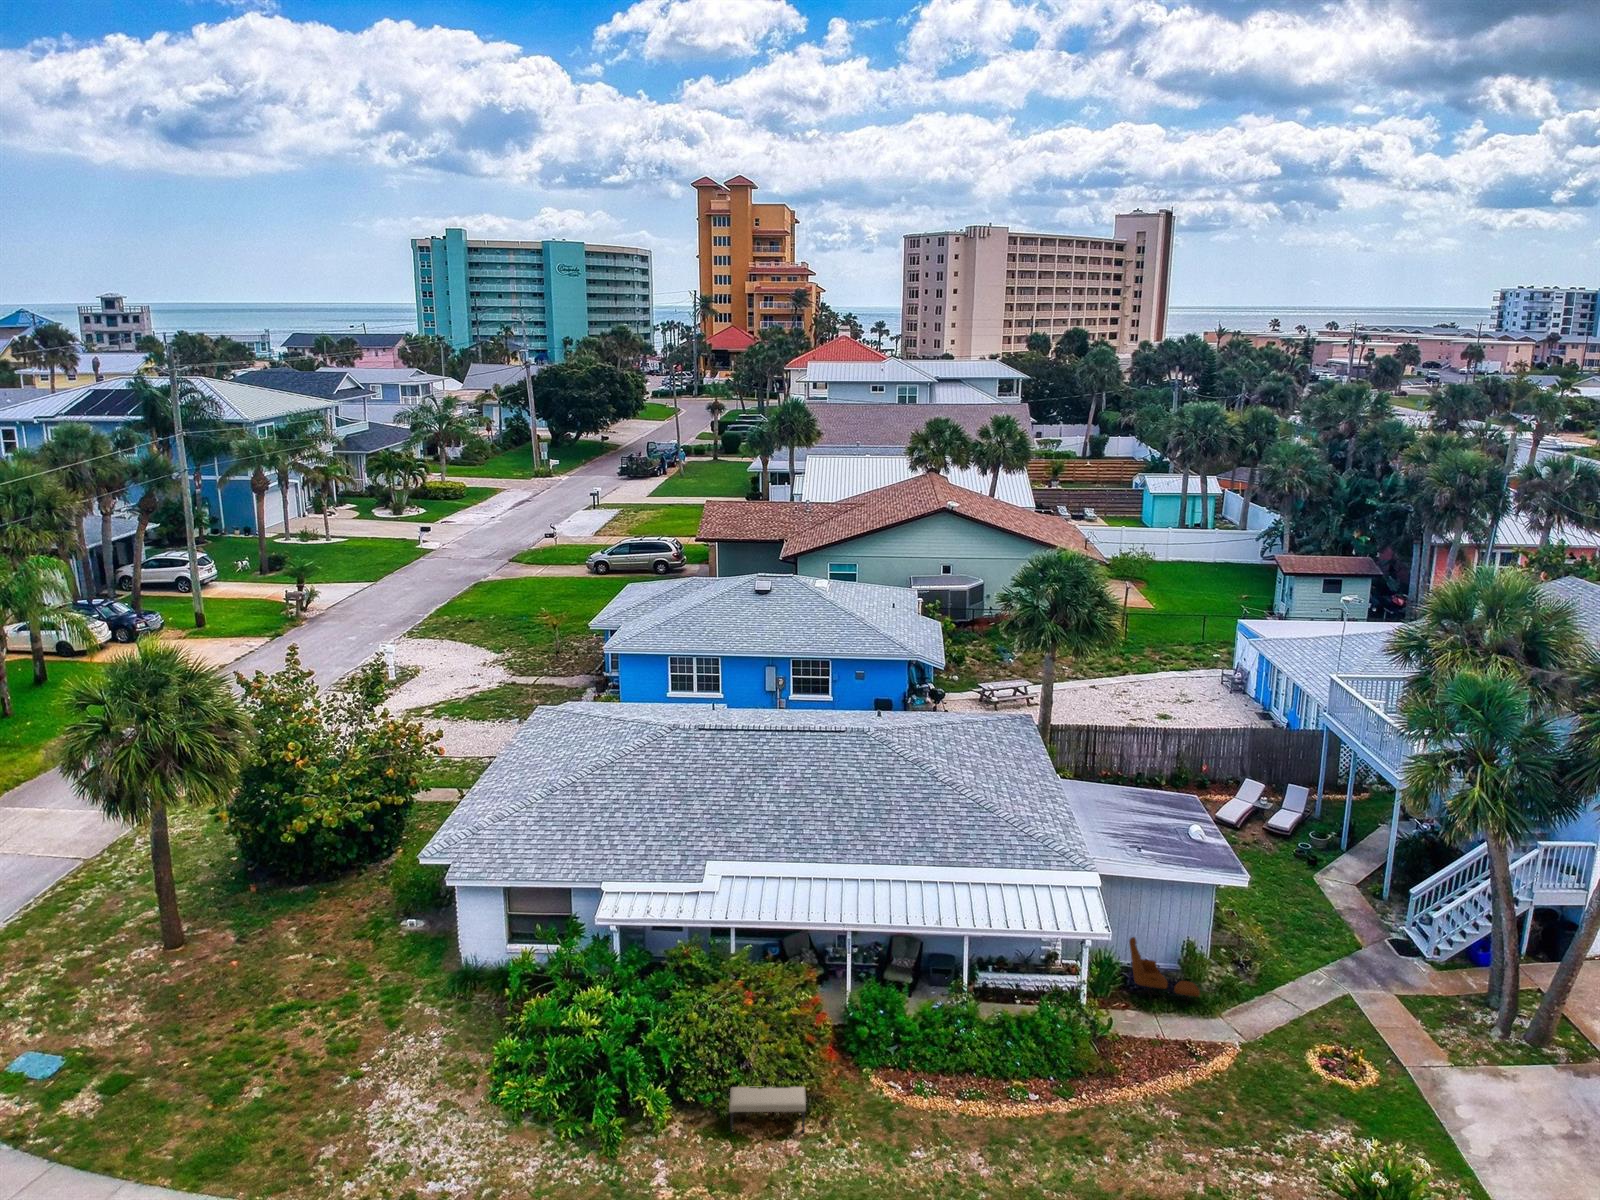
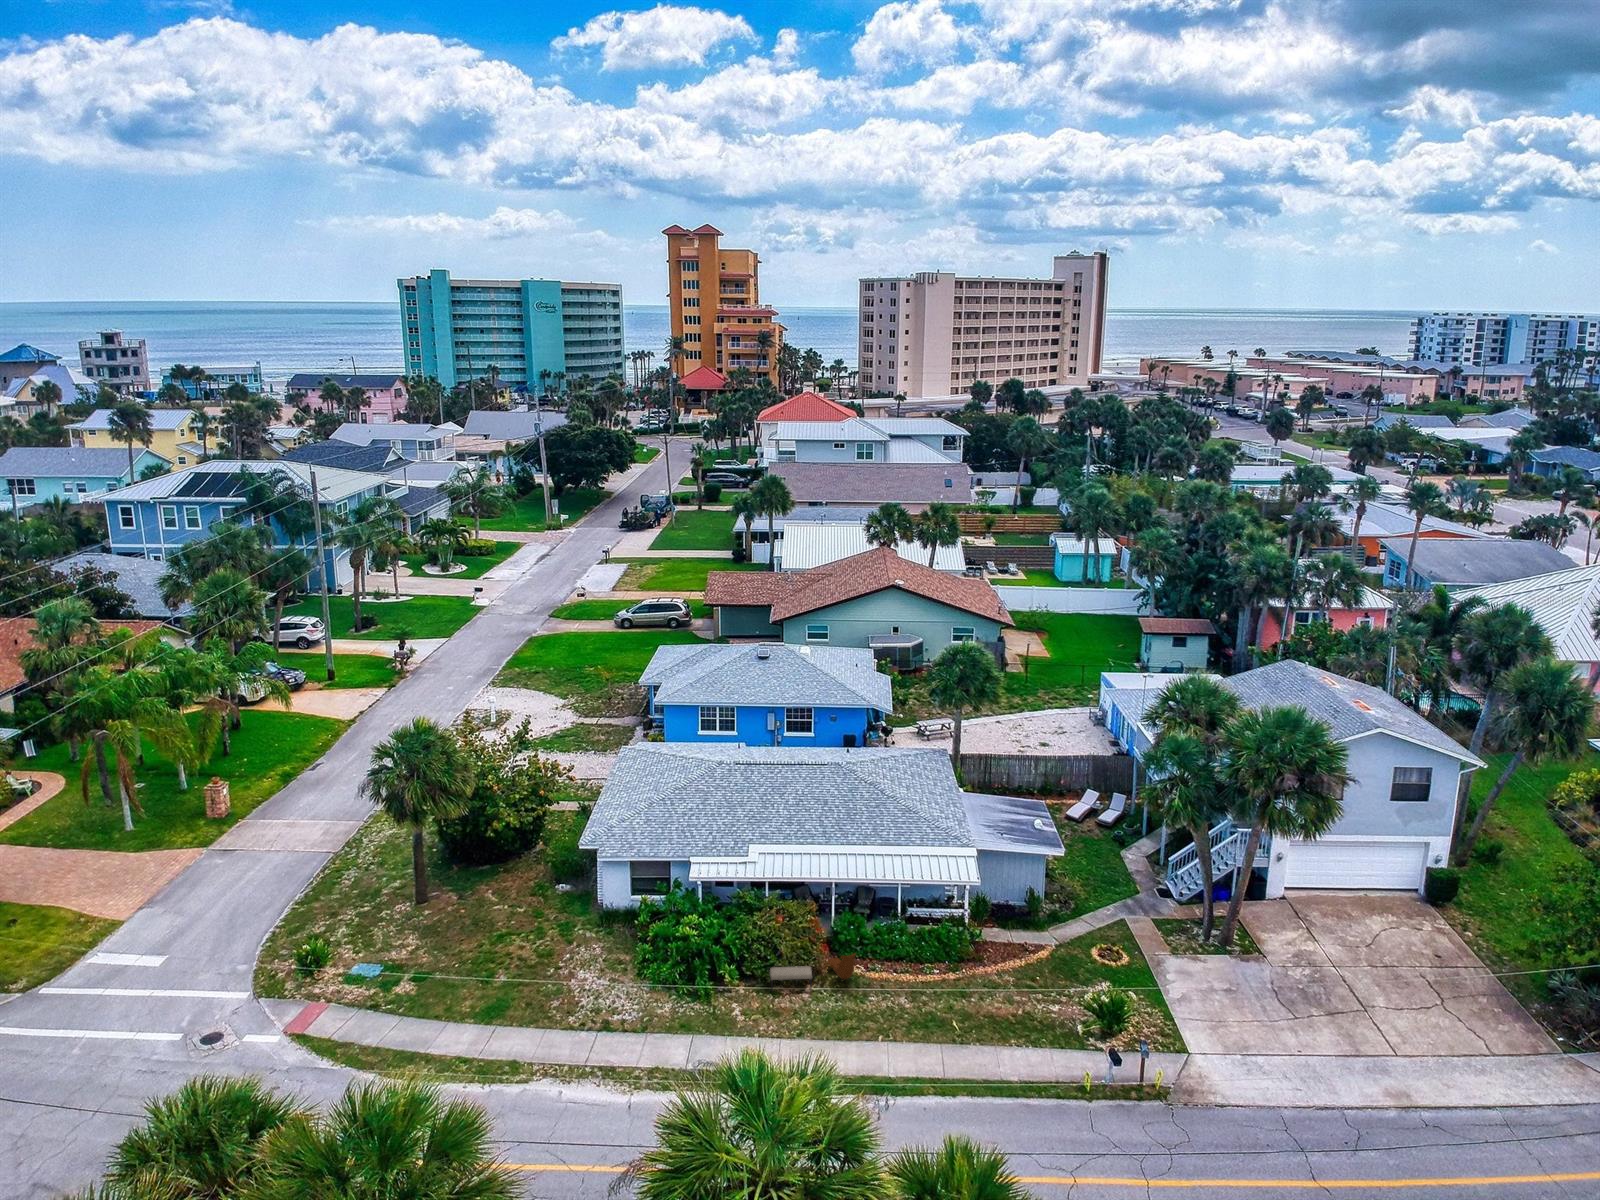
lounge chair: present [1129,937,1200,1002] -> present [827,954,855,982]

